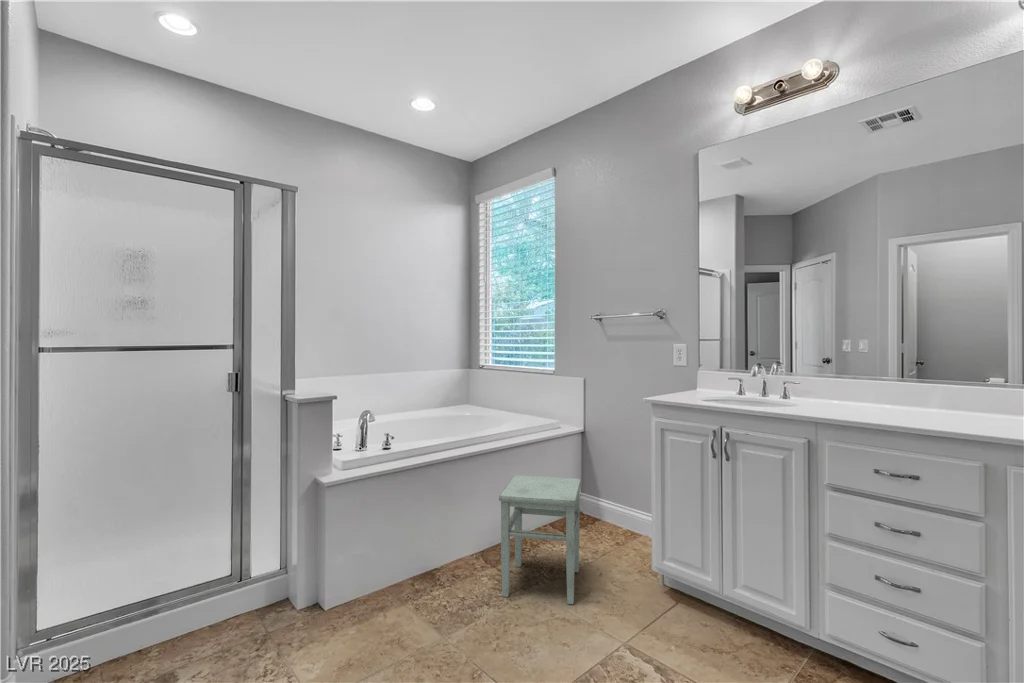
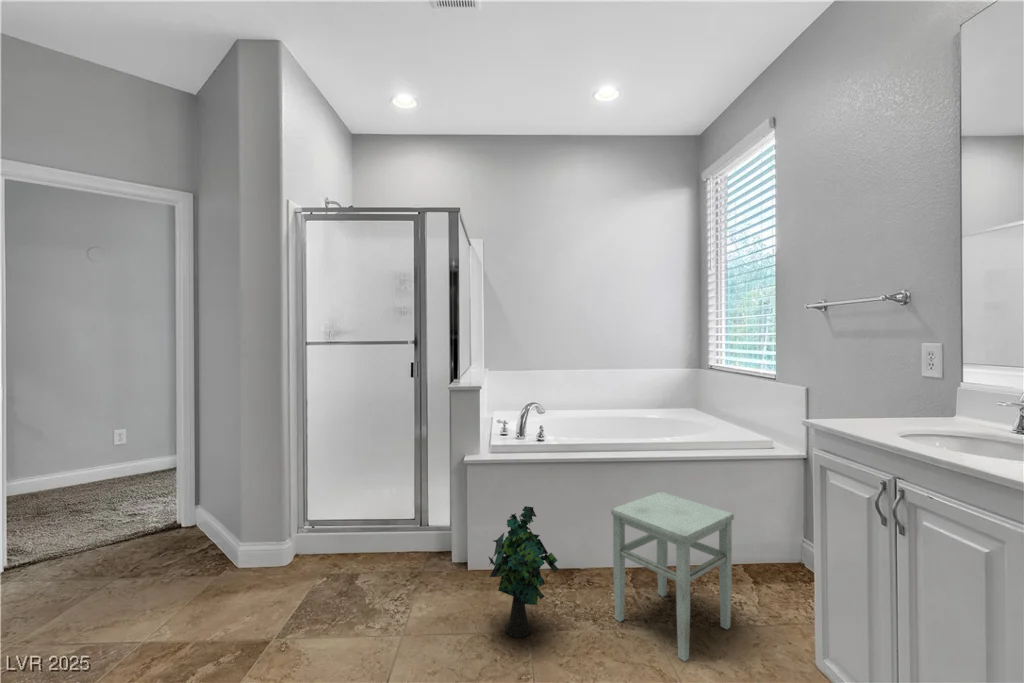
decorative plant: none [394,509,473,647] -> present [489,506,558,638]

